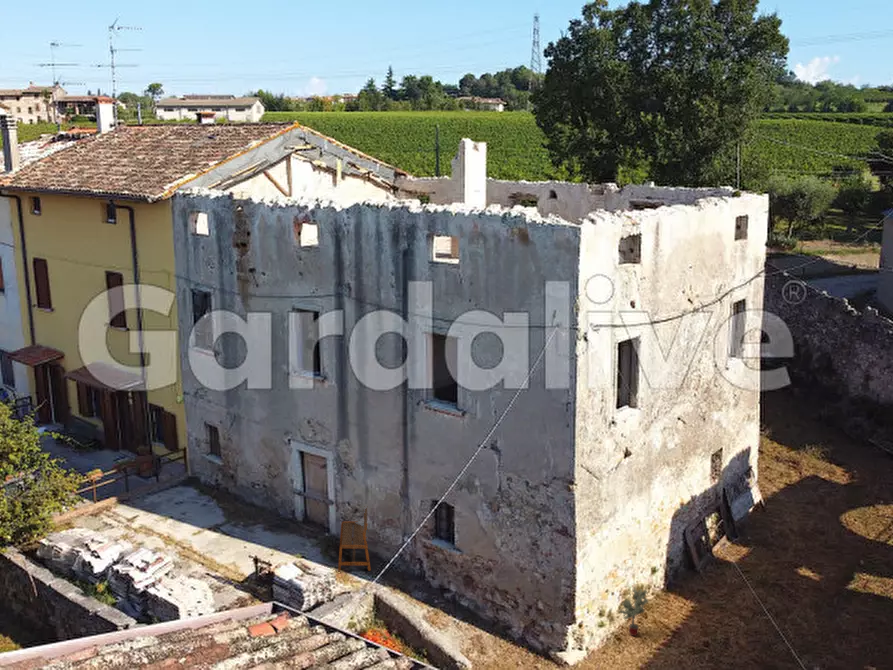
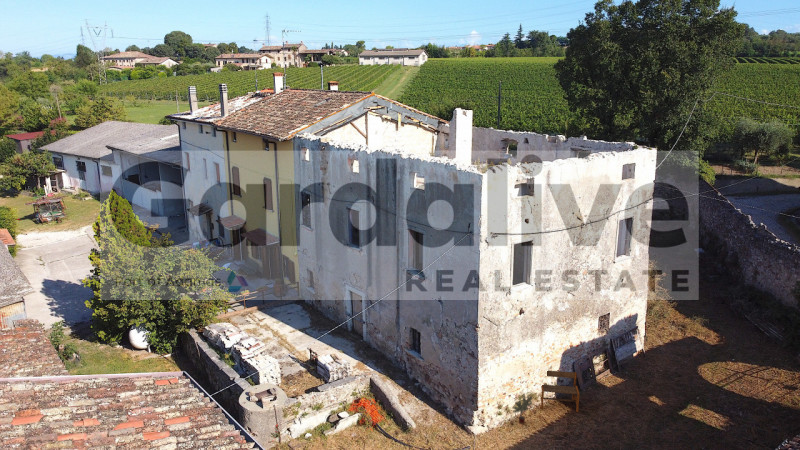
bench: present [338,508,371,572] -> present [541,370,579,412]

